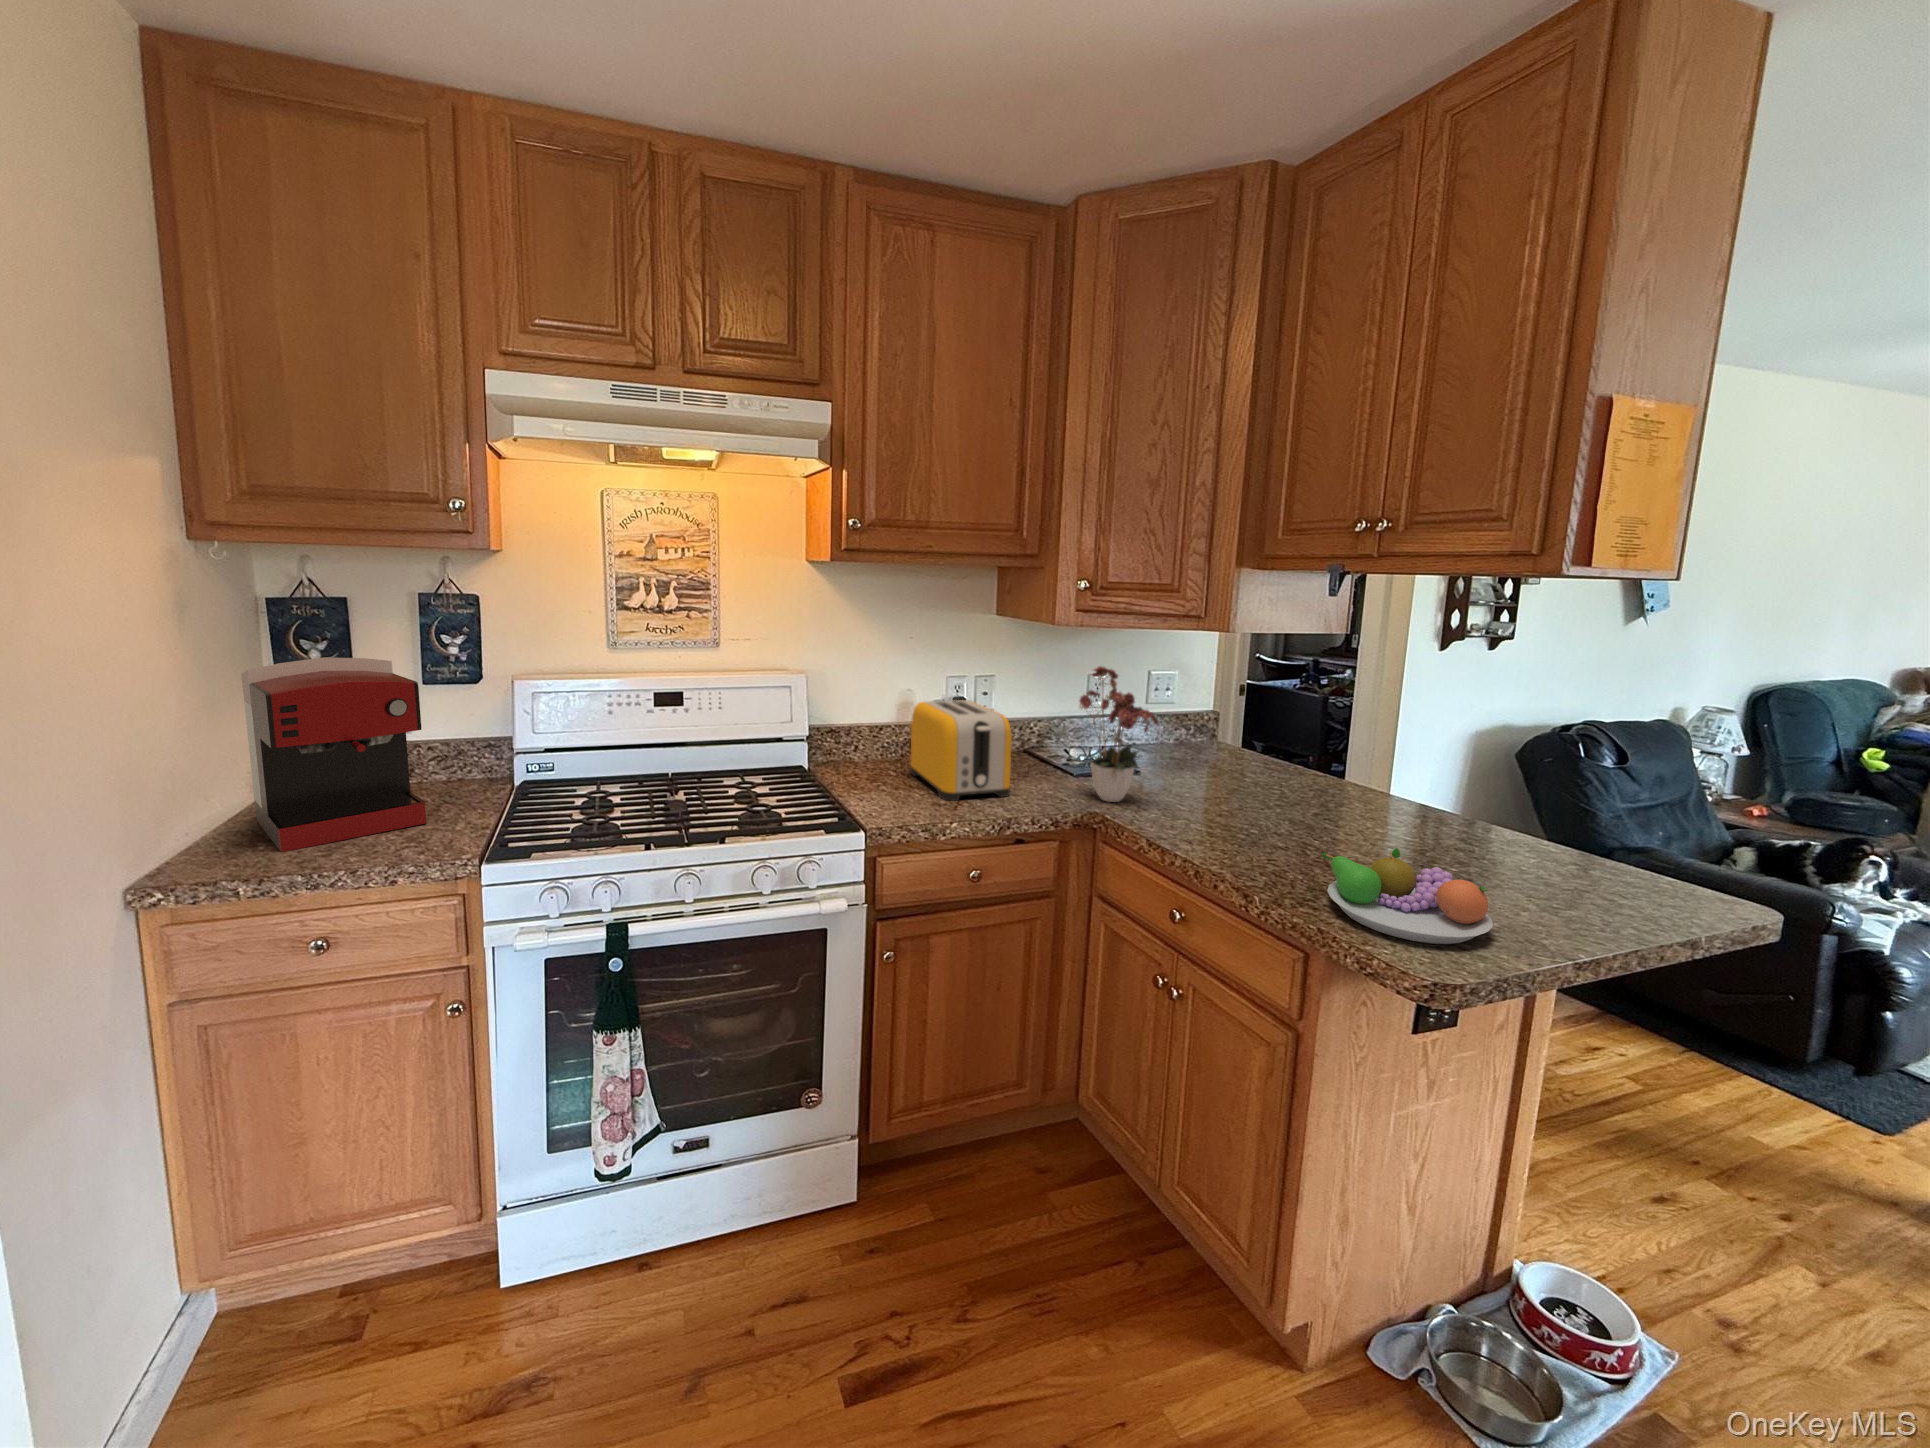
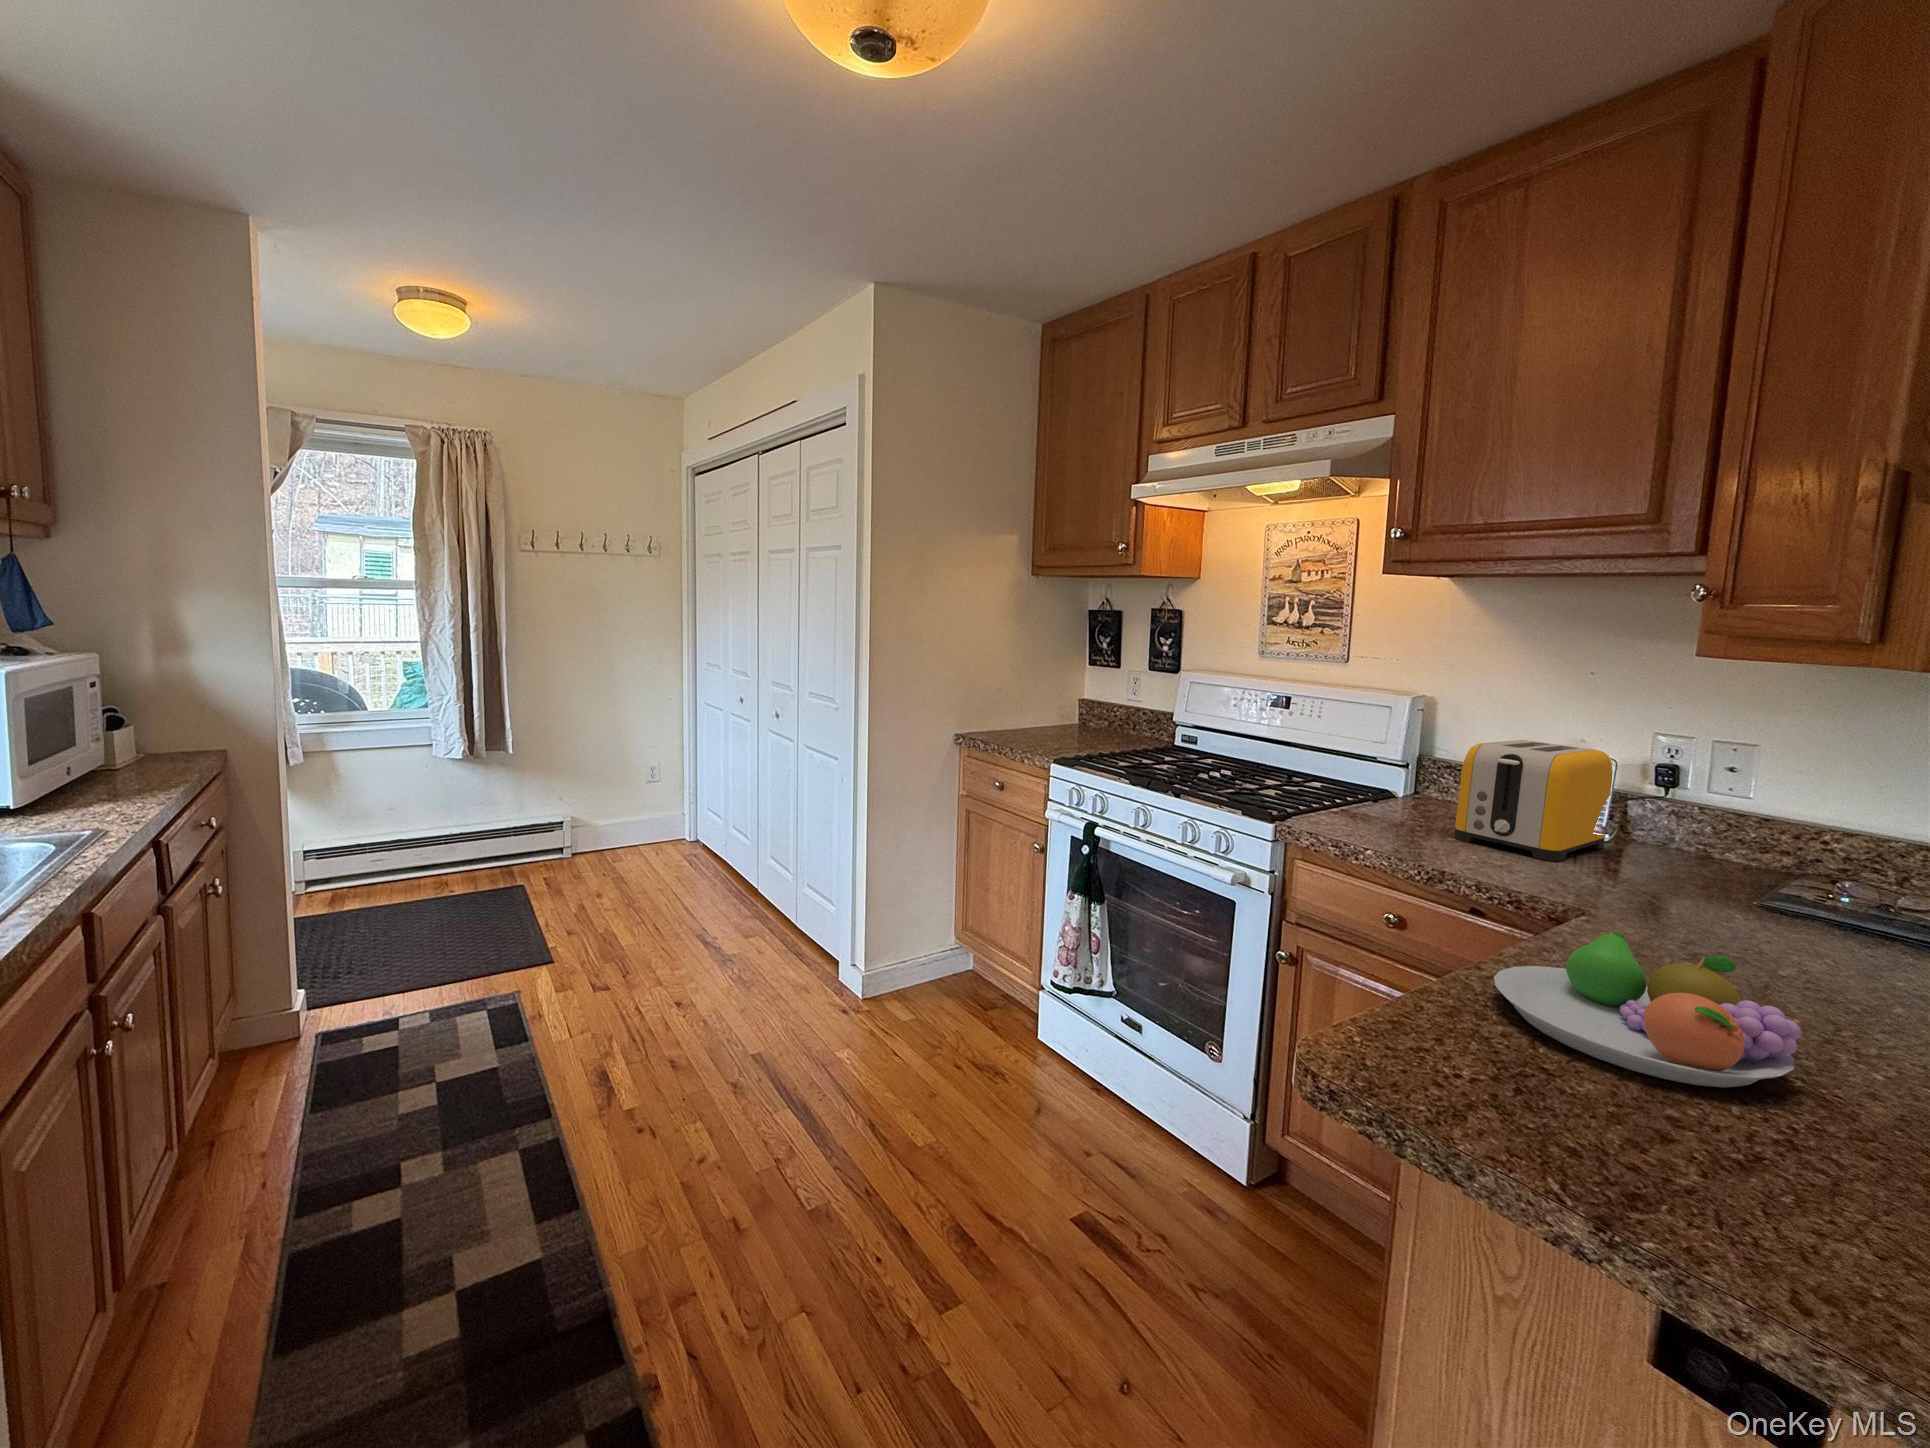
coffee maker: present [241,657,427,852] -> none [1016,638,1111,744]
flower arrangement: present [1080,666,1158,802] -> none [1660,696,1793,914]

